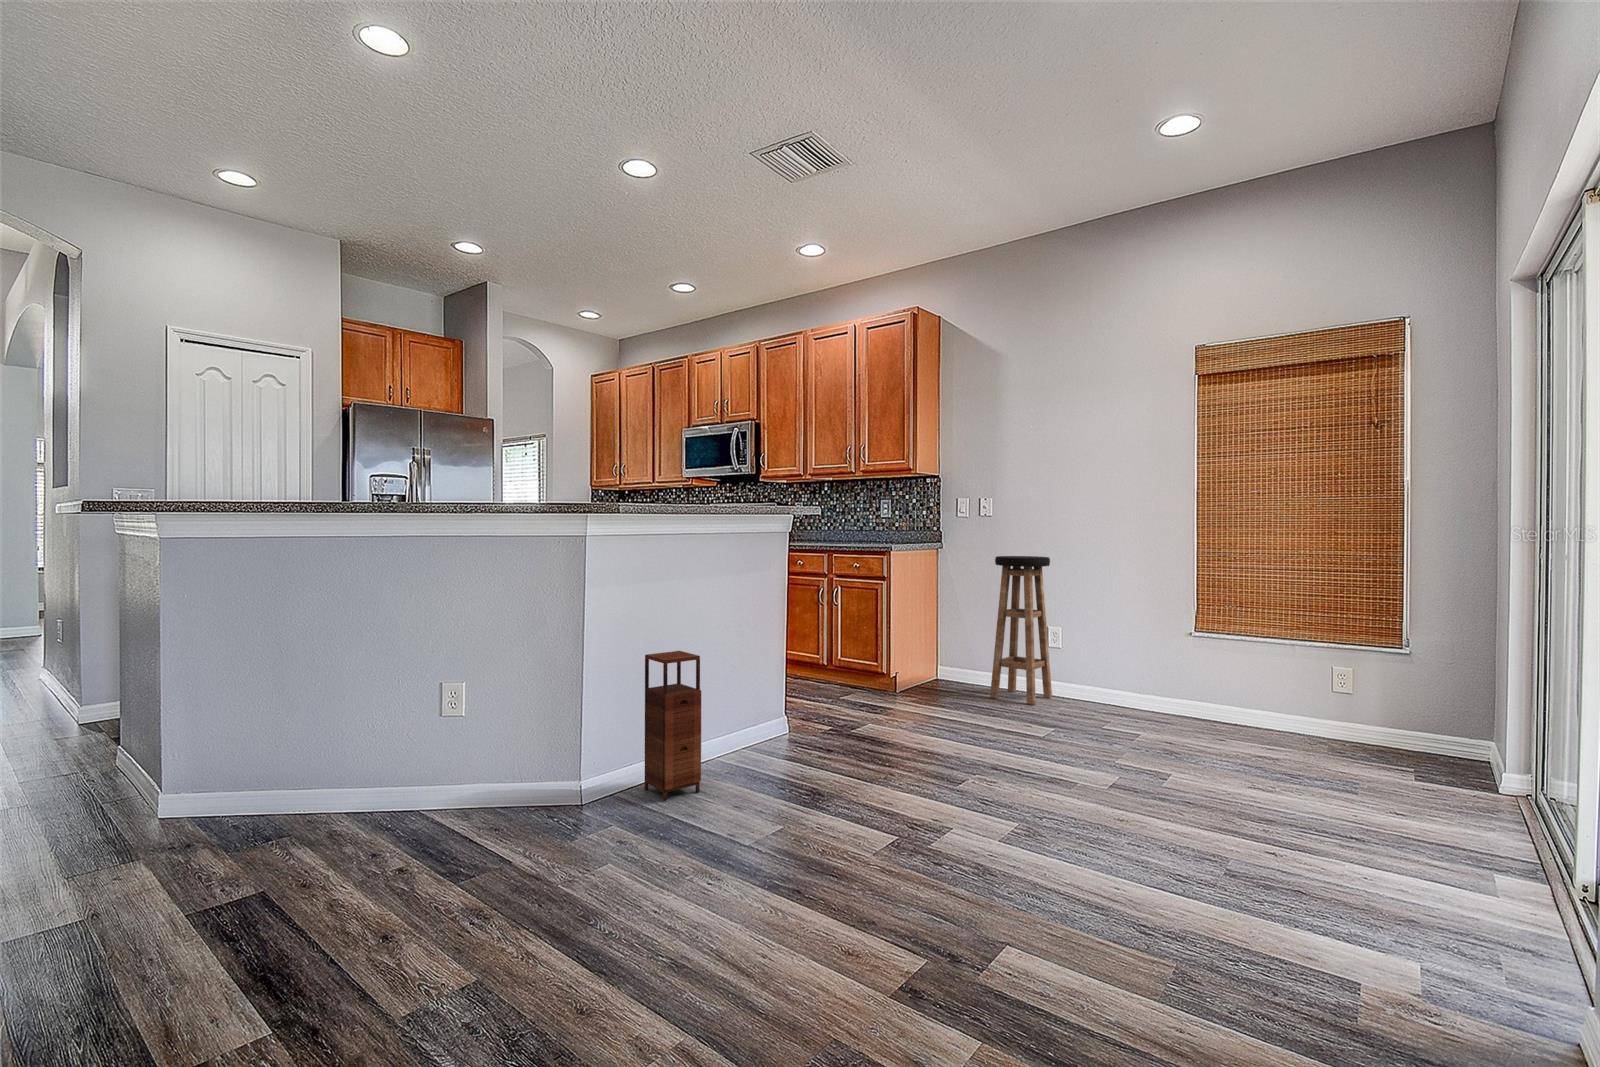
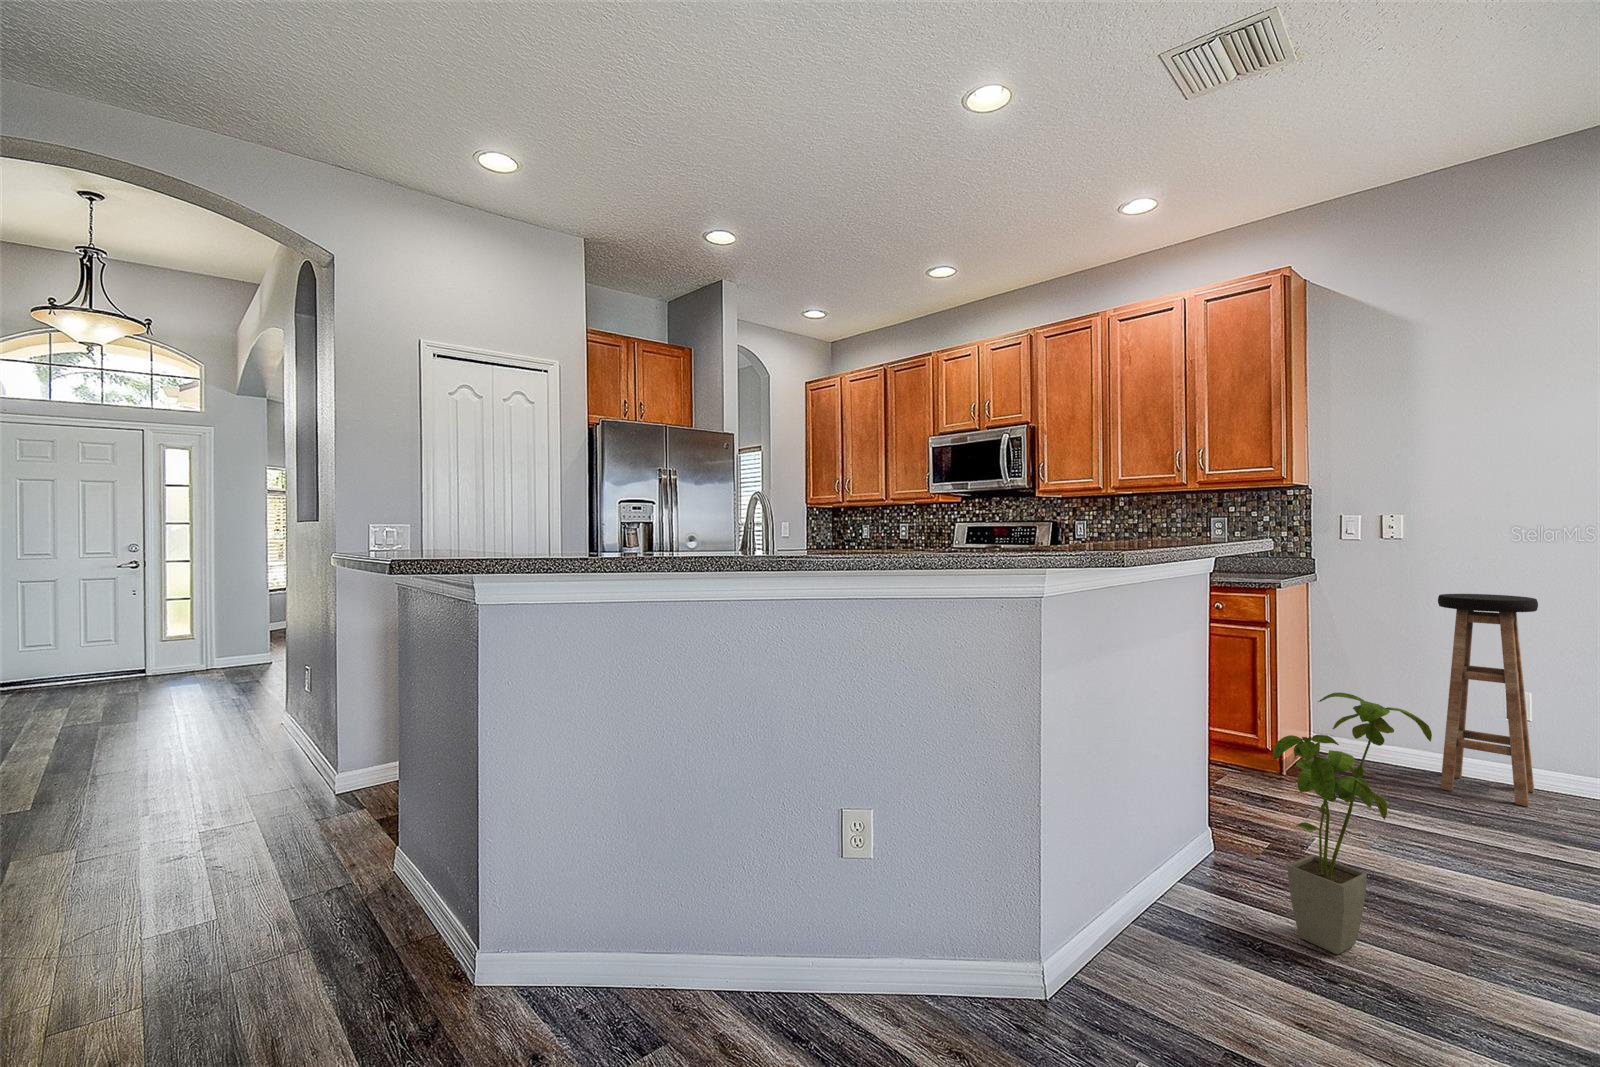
house plant: none [760,603,848,772] -> present [1273,692,1432,954]
storage cabinet: present [645,651,701,801] -> none [1139,771,1240,1024]

